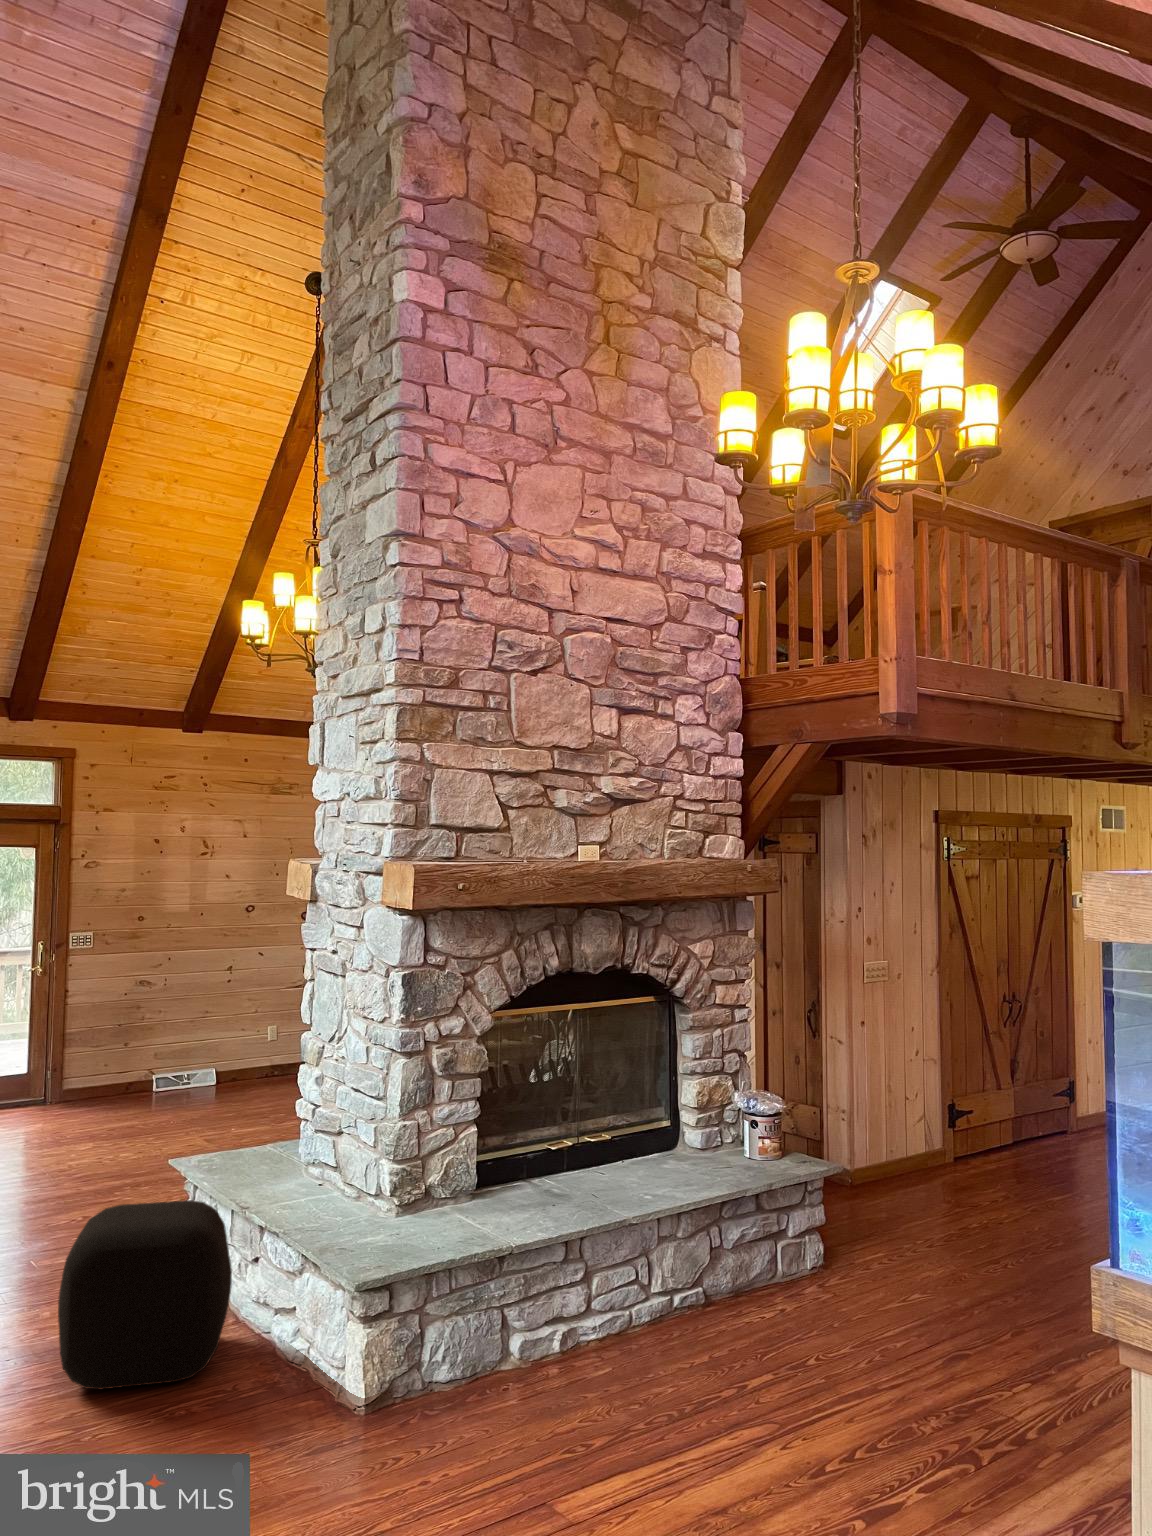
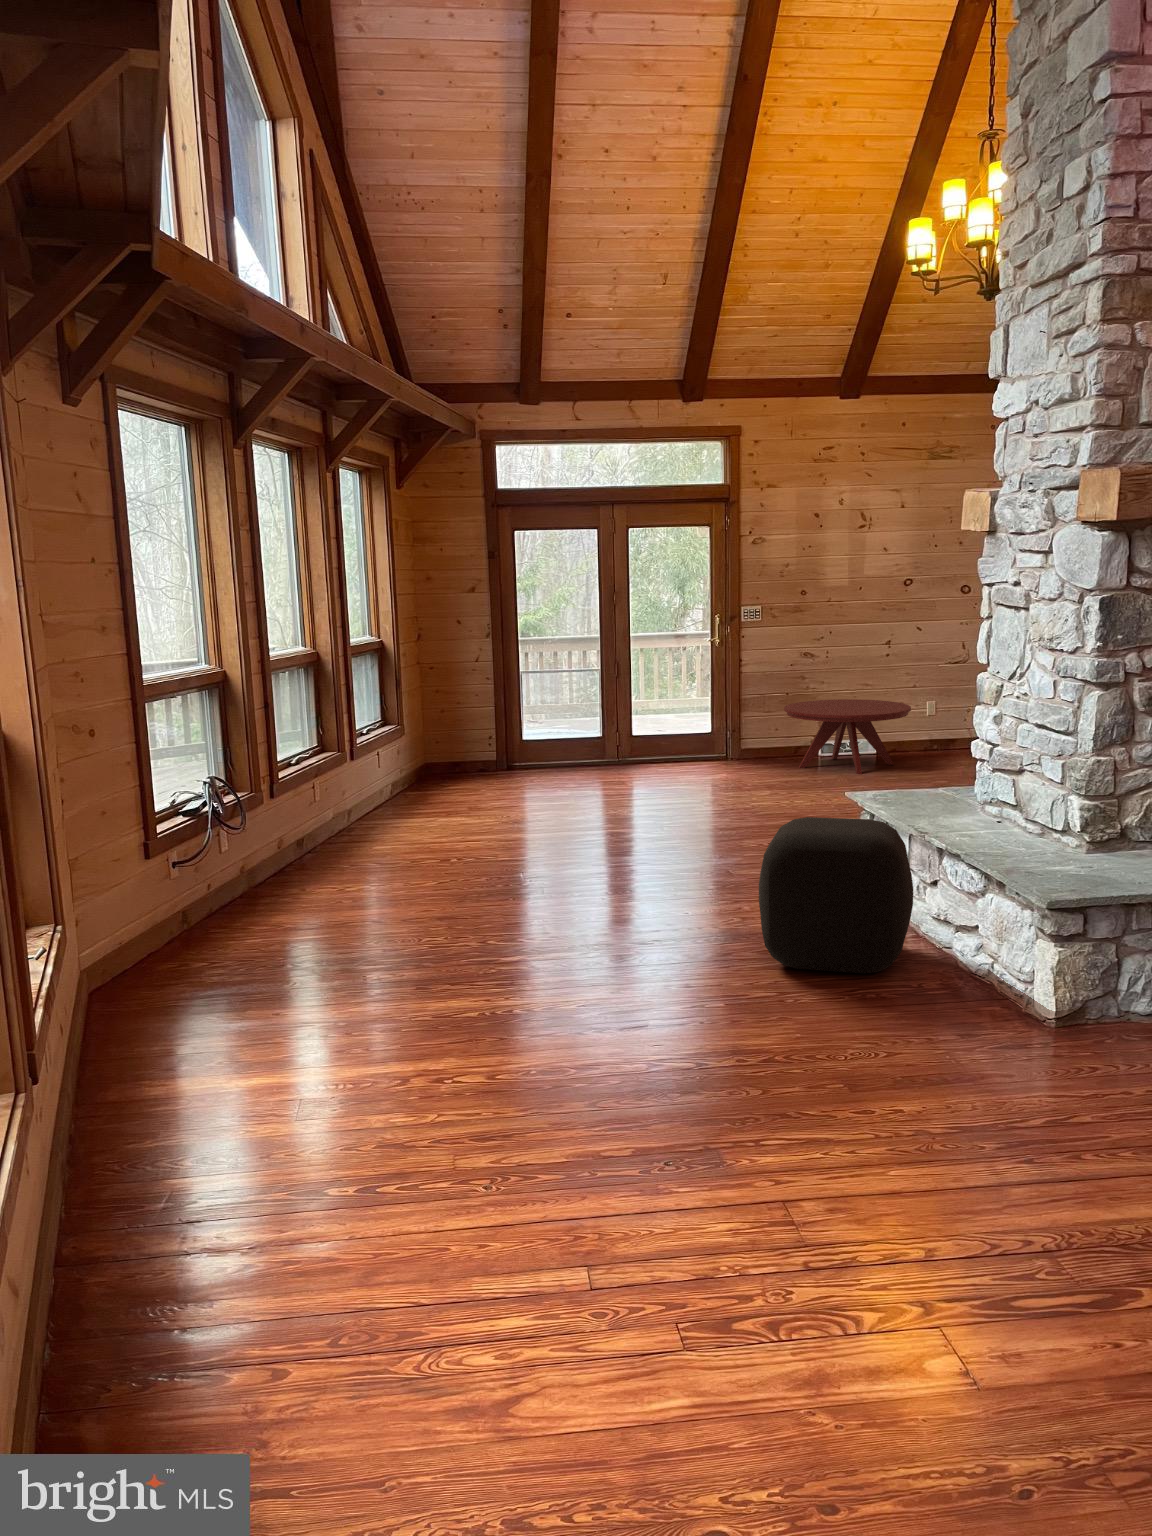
coffee table: none [116,1028,249,1111] -> present [784,699,911,774]

